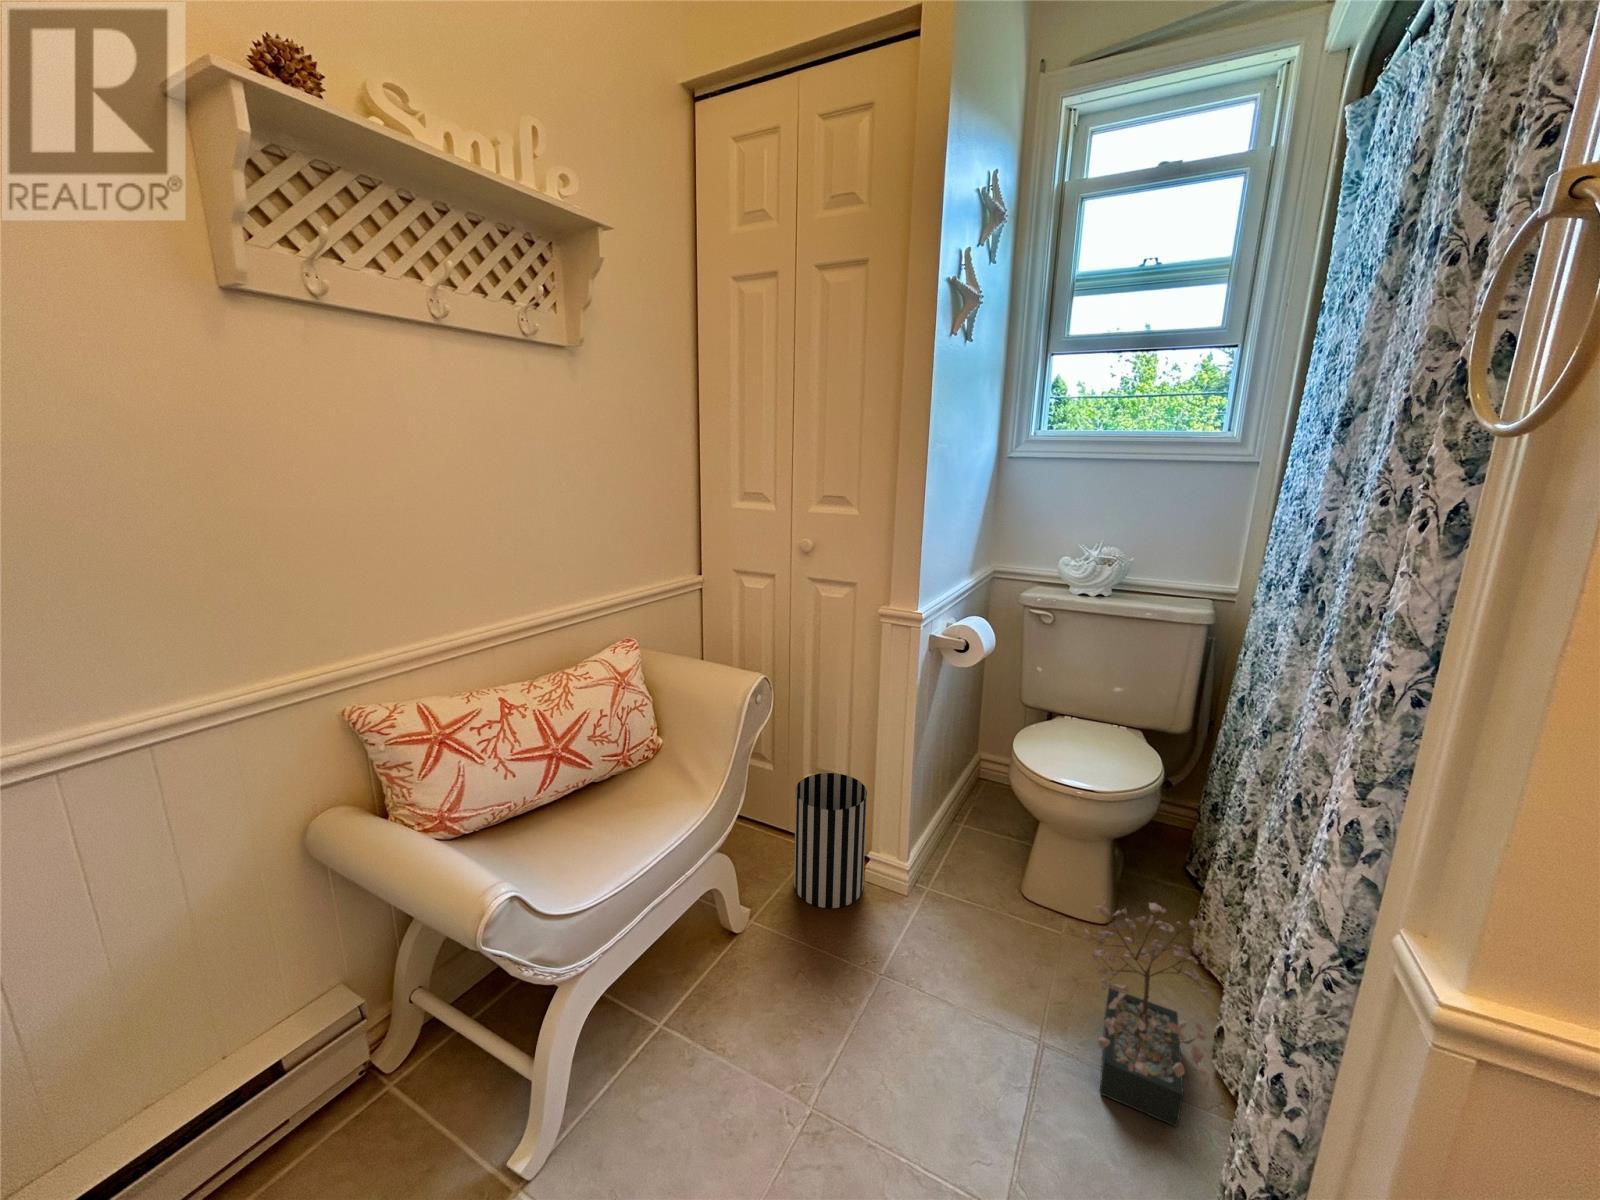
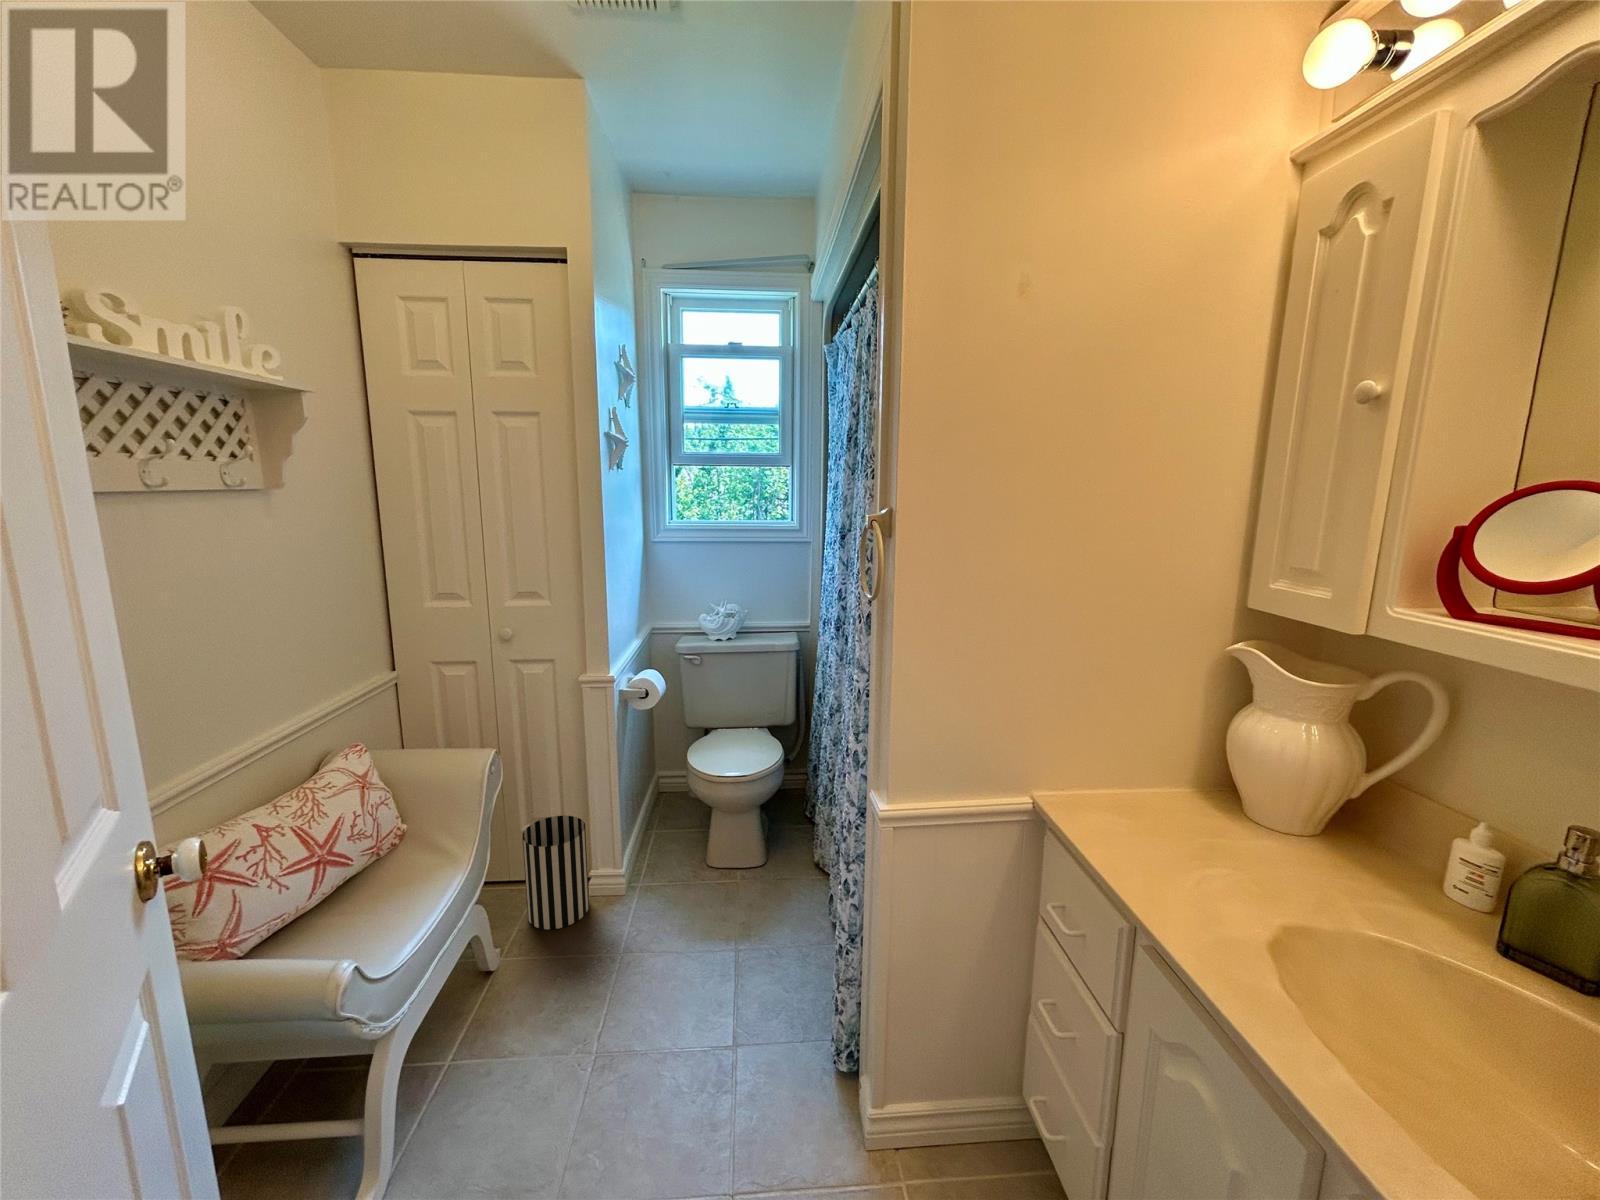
decorative plant: present [1084,900,1212,1127] -> none [753,834,827,960]

